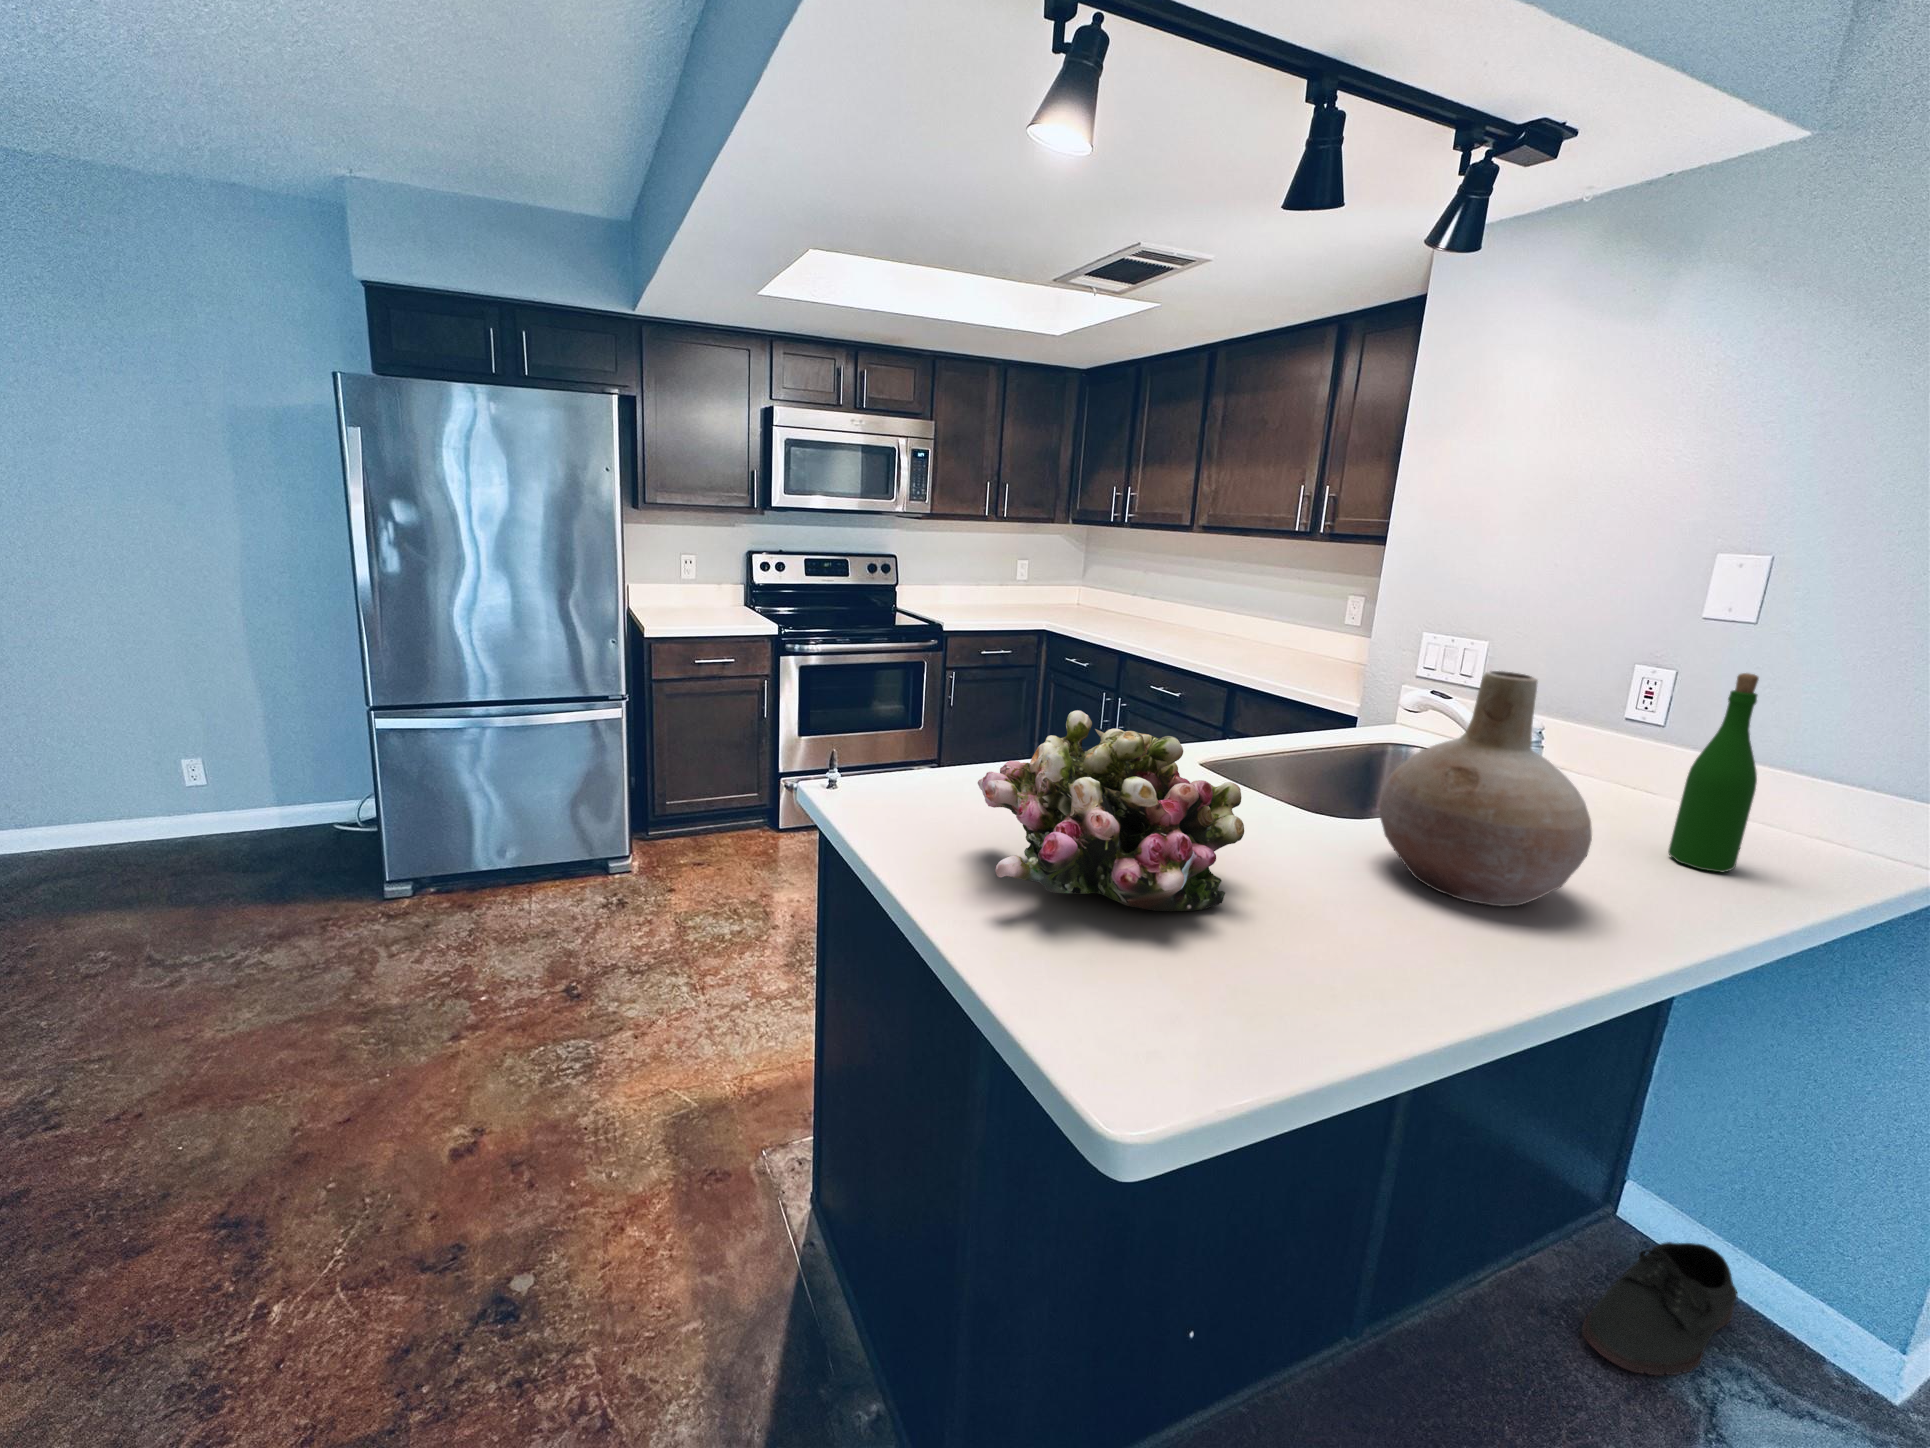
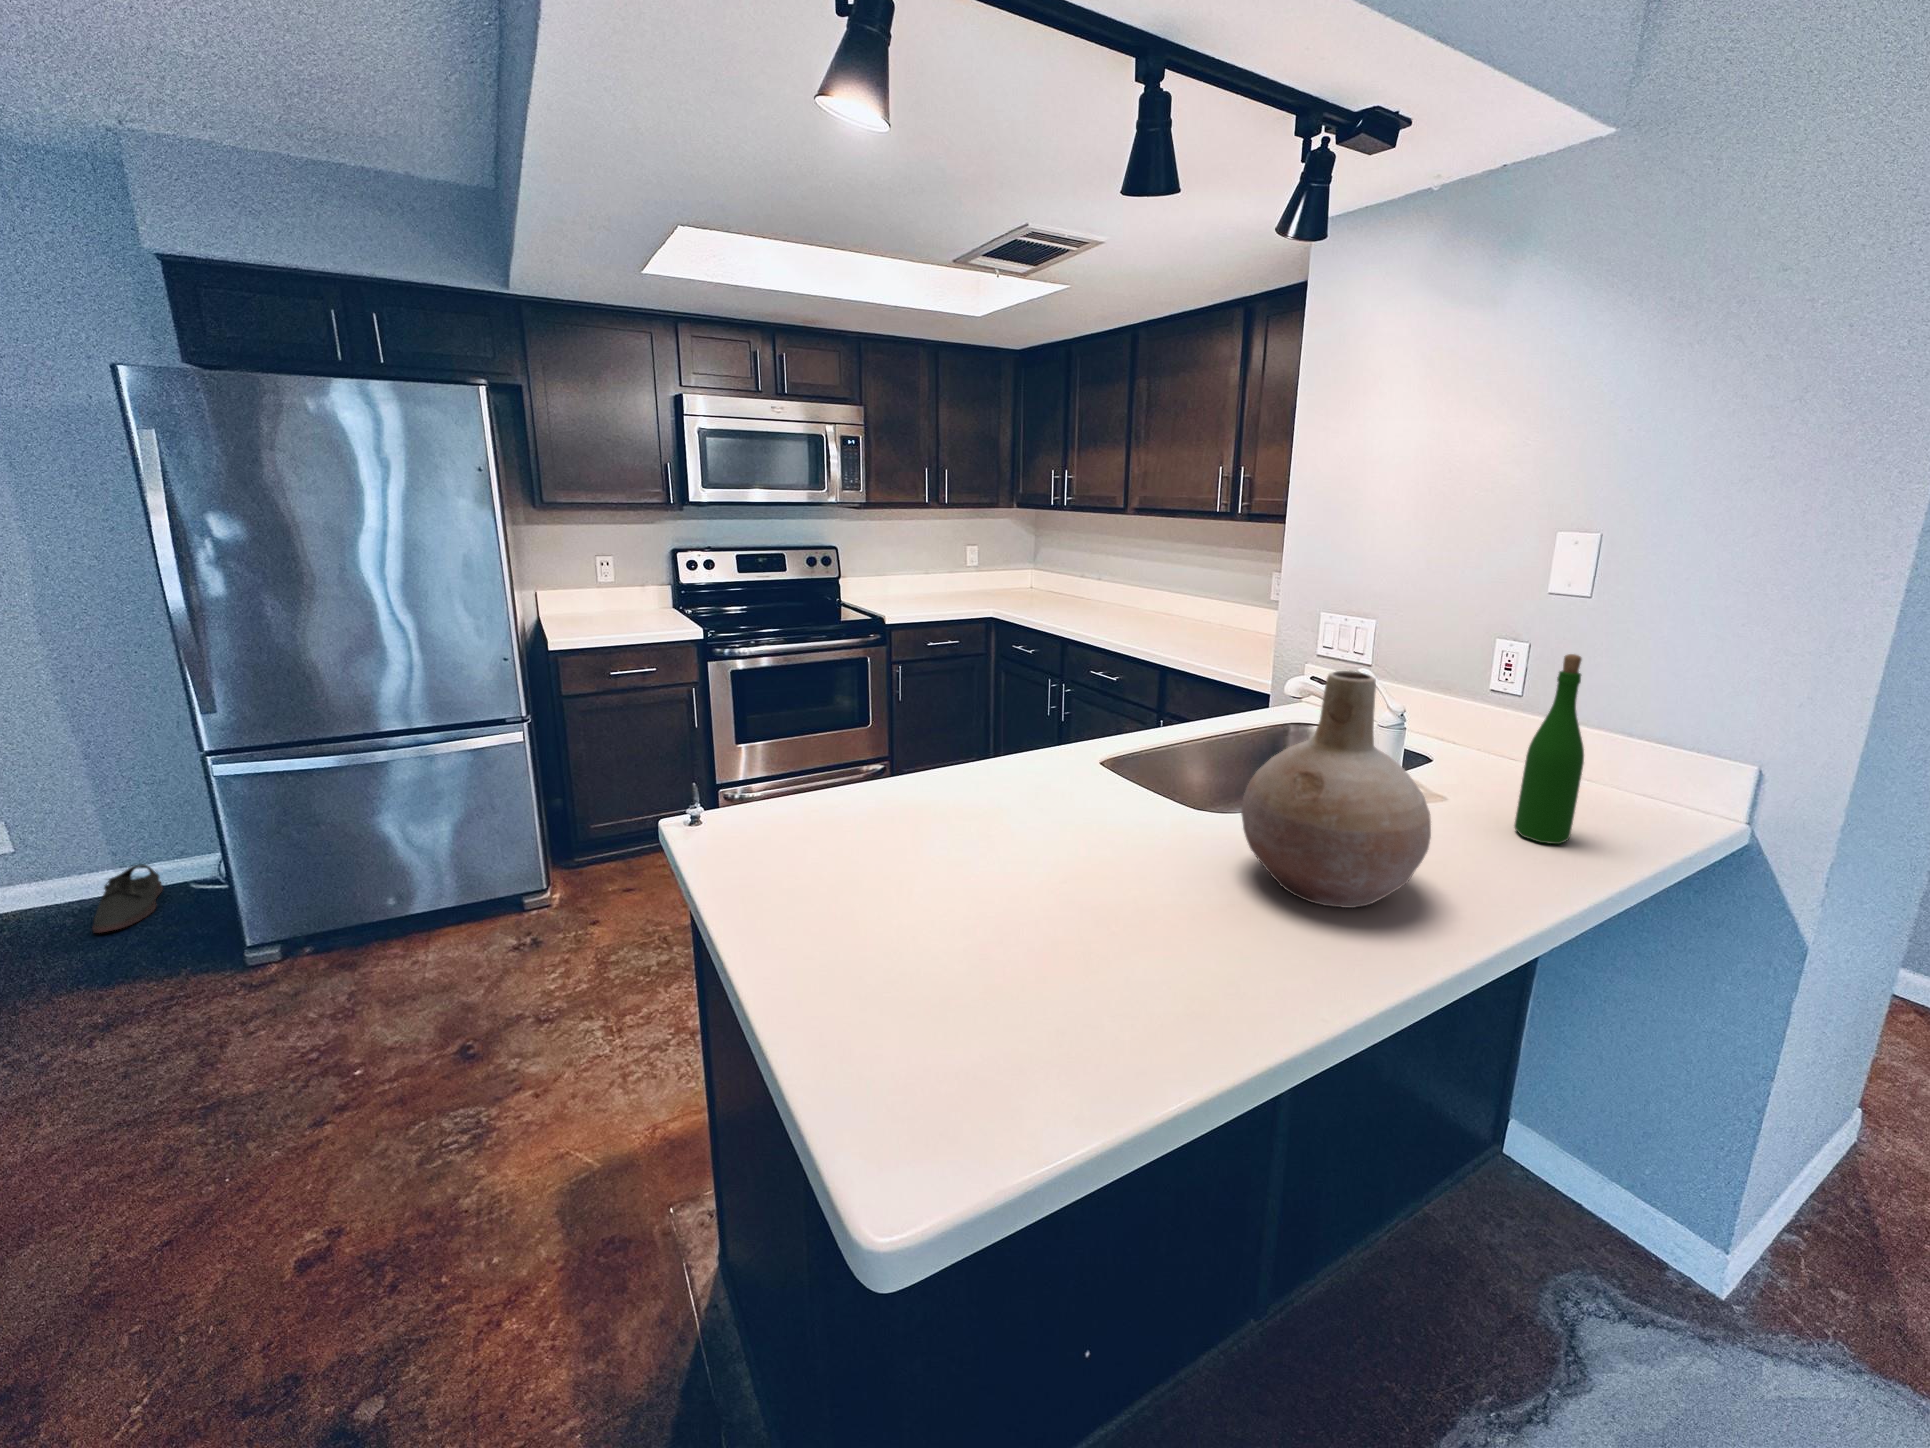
flower arrangement: present [978,710,1244,911] -> none [806,741,1093,958]
shoe: present [1582,1242,1737,1375] -> present [93,864,163,933]

